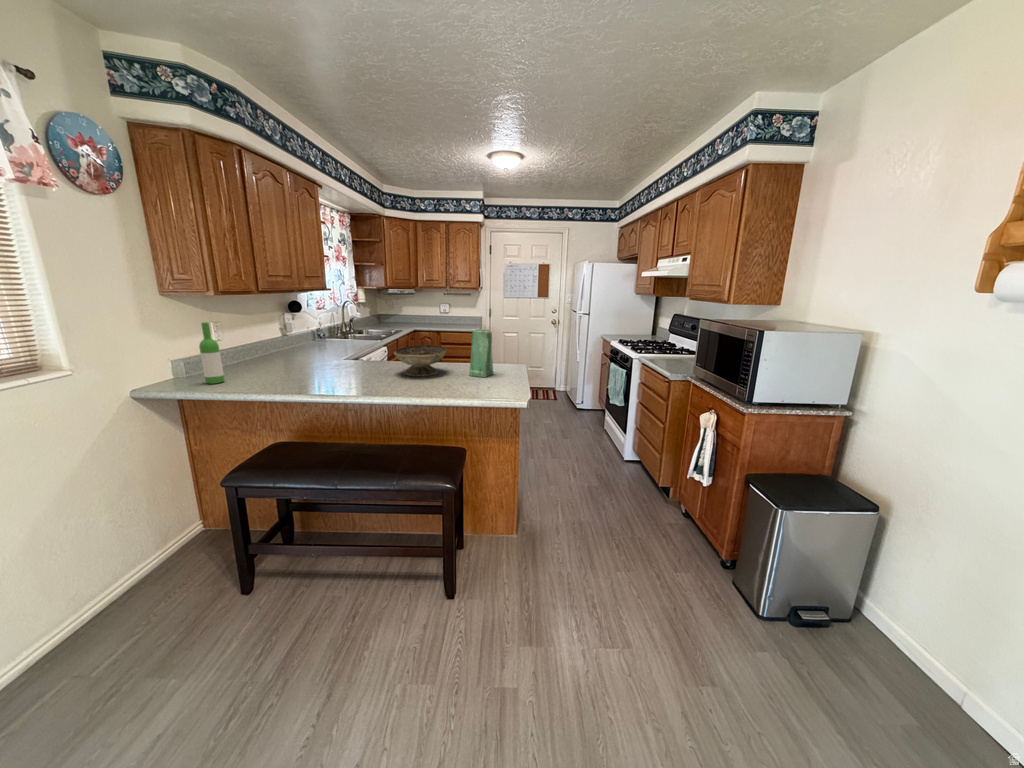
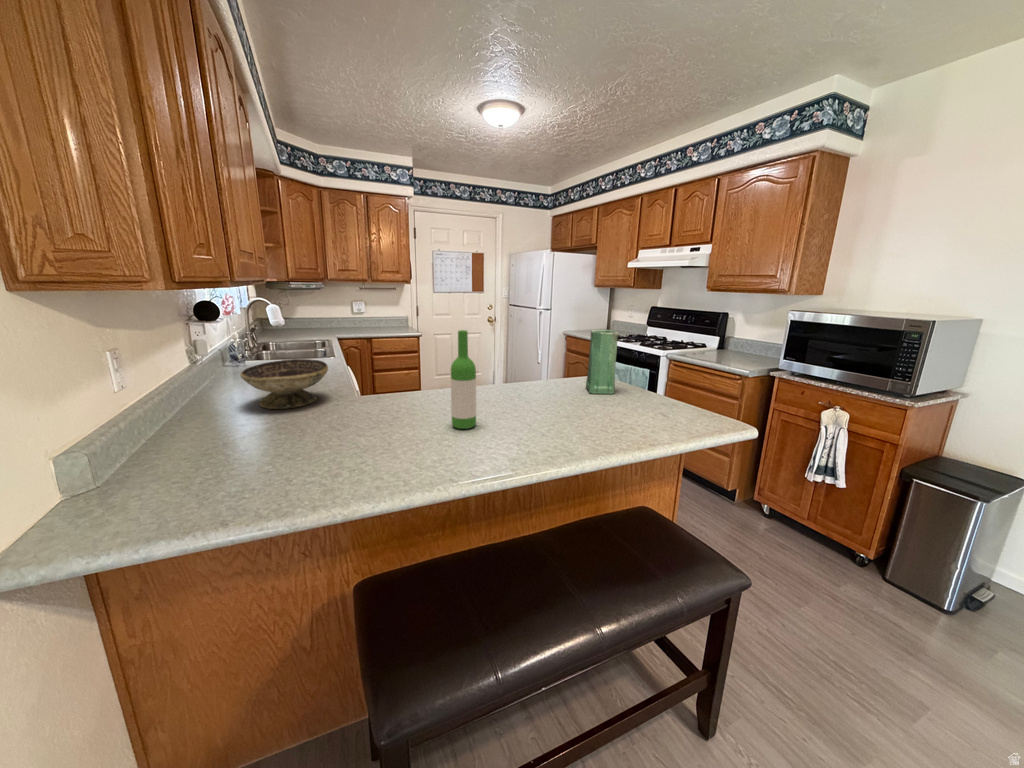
wine bottle: present [199,322,224,384] -> present [451,330,476,429]
decorative bowl: present [394,345,446,377] -> present [240,359,328,409]

